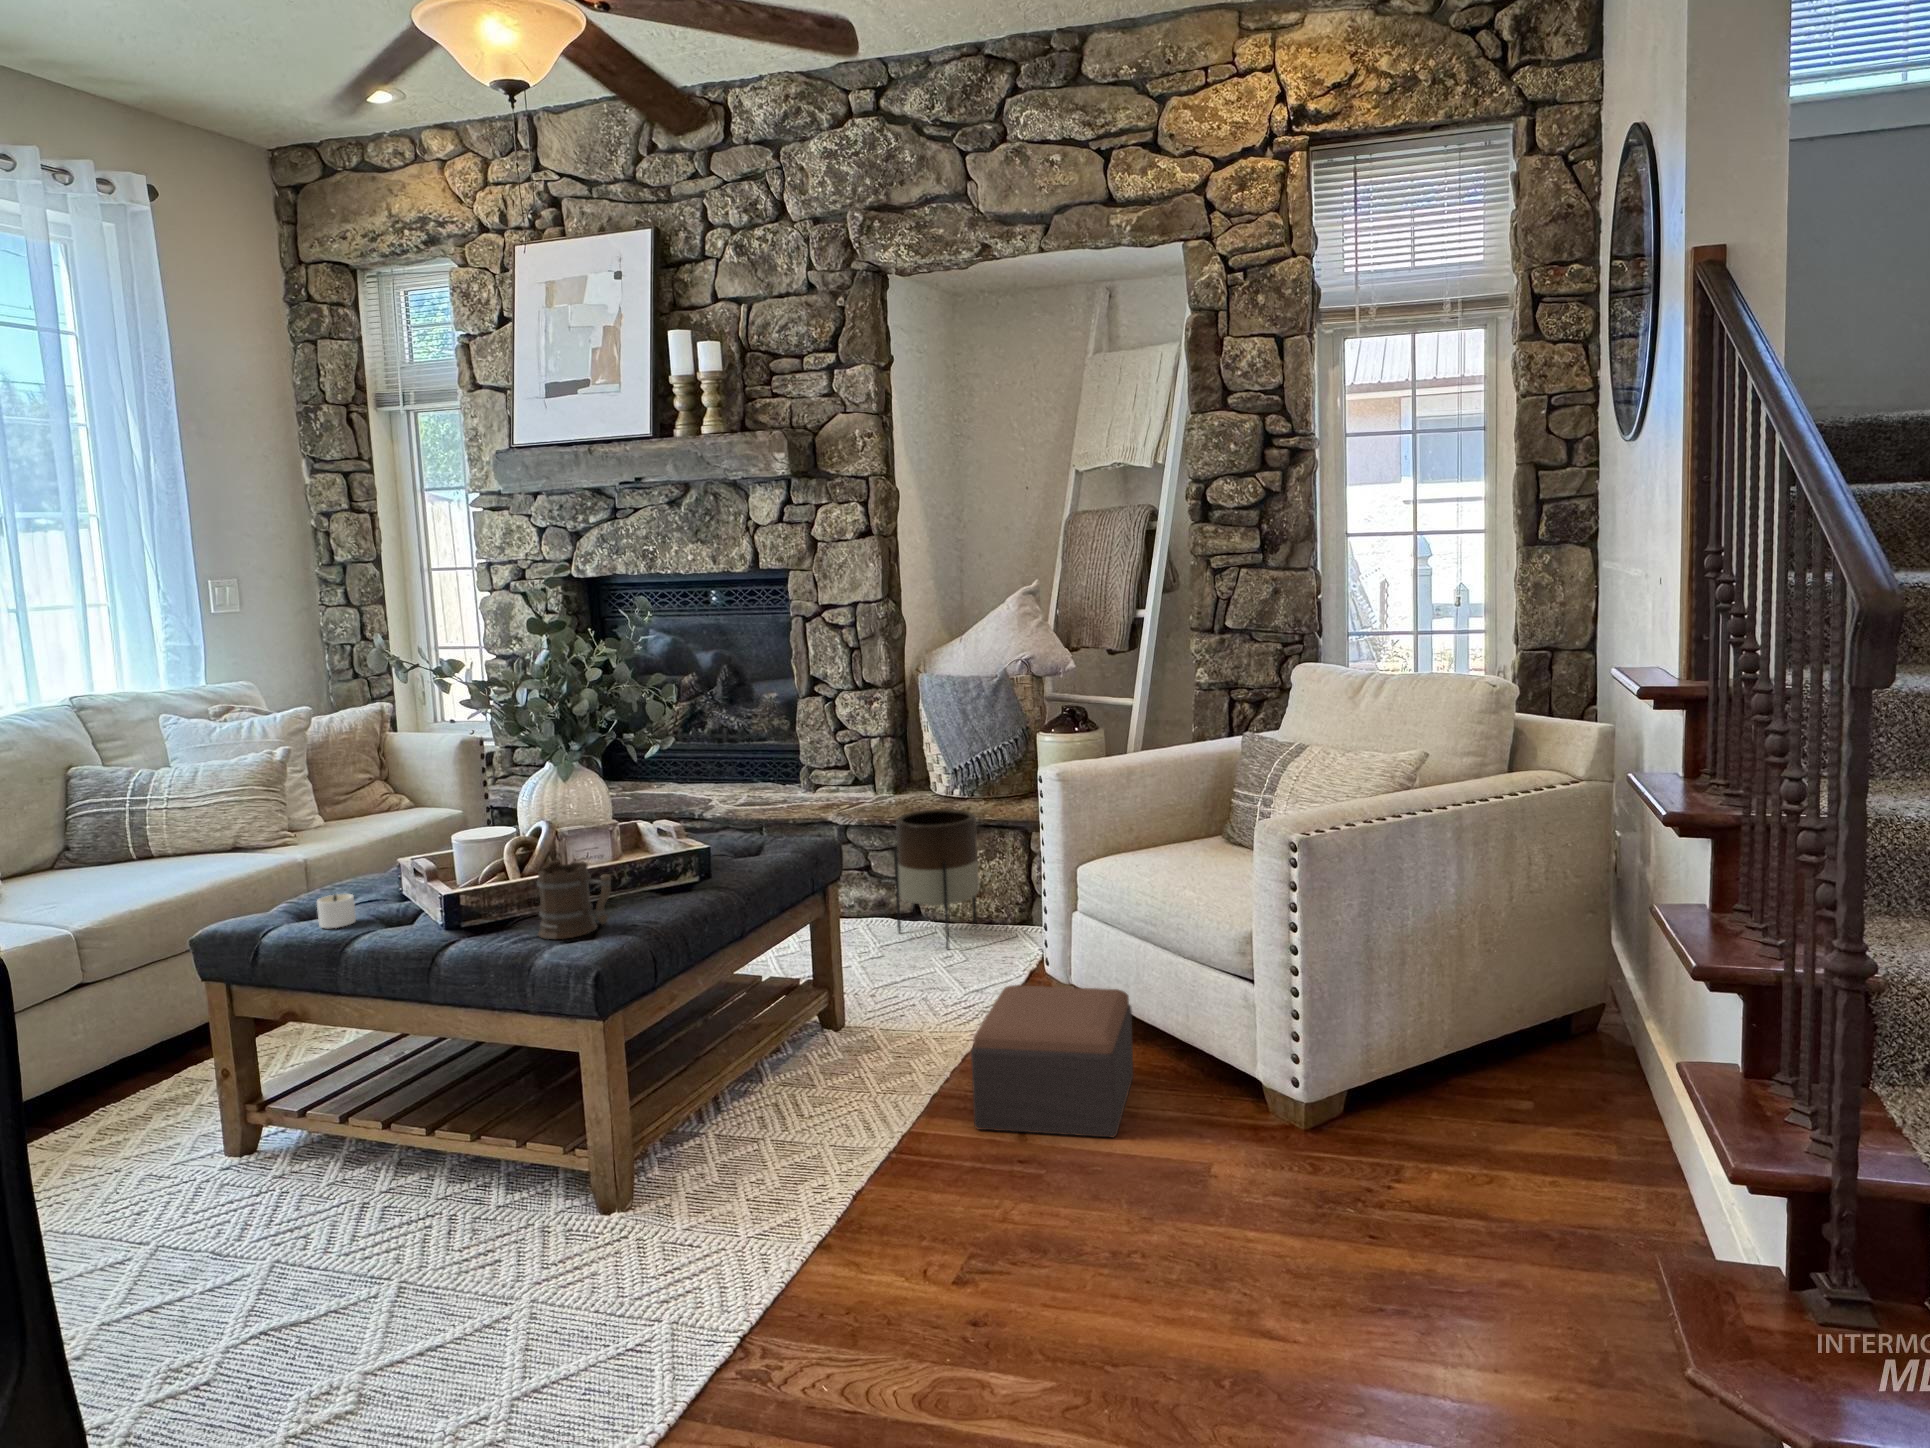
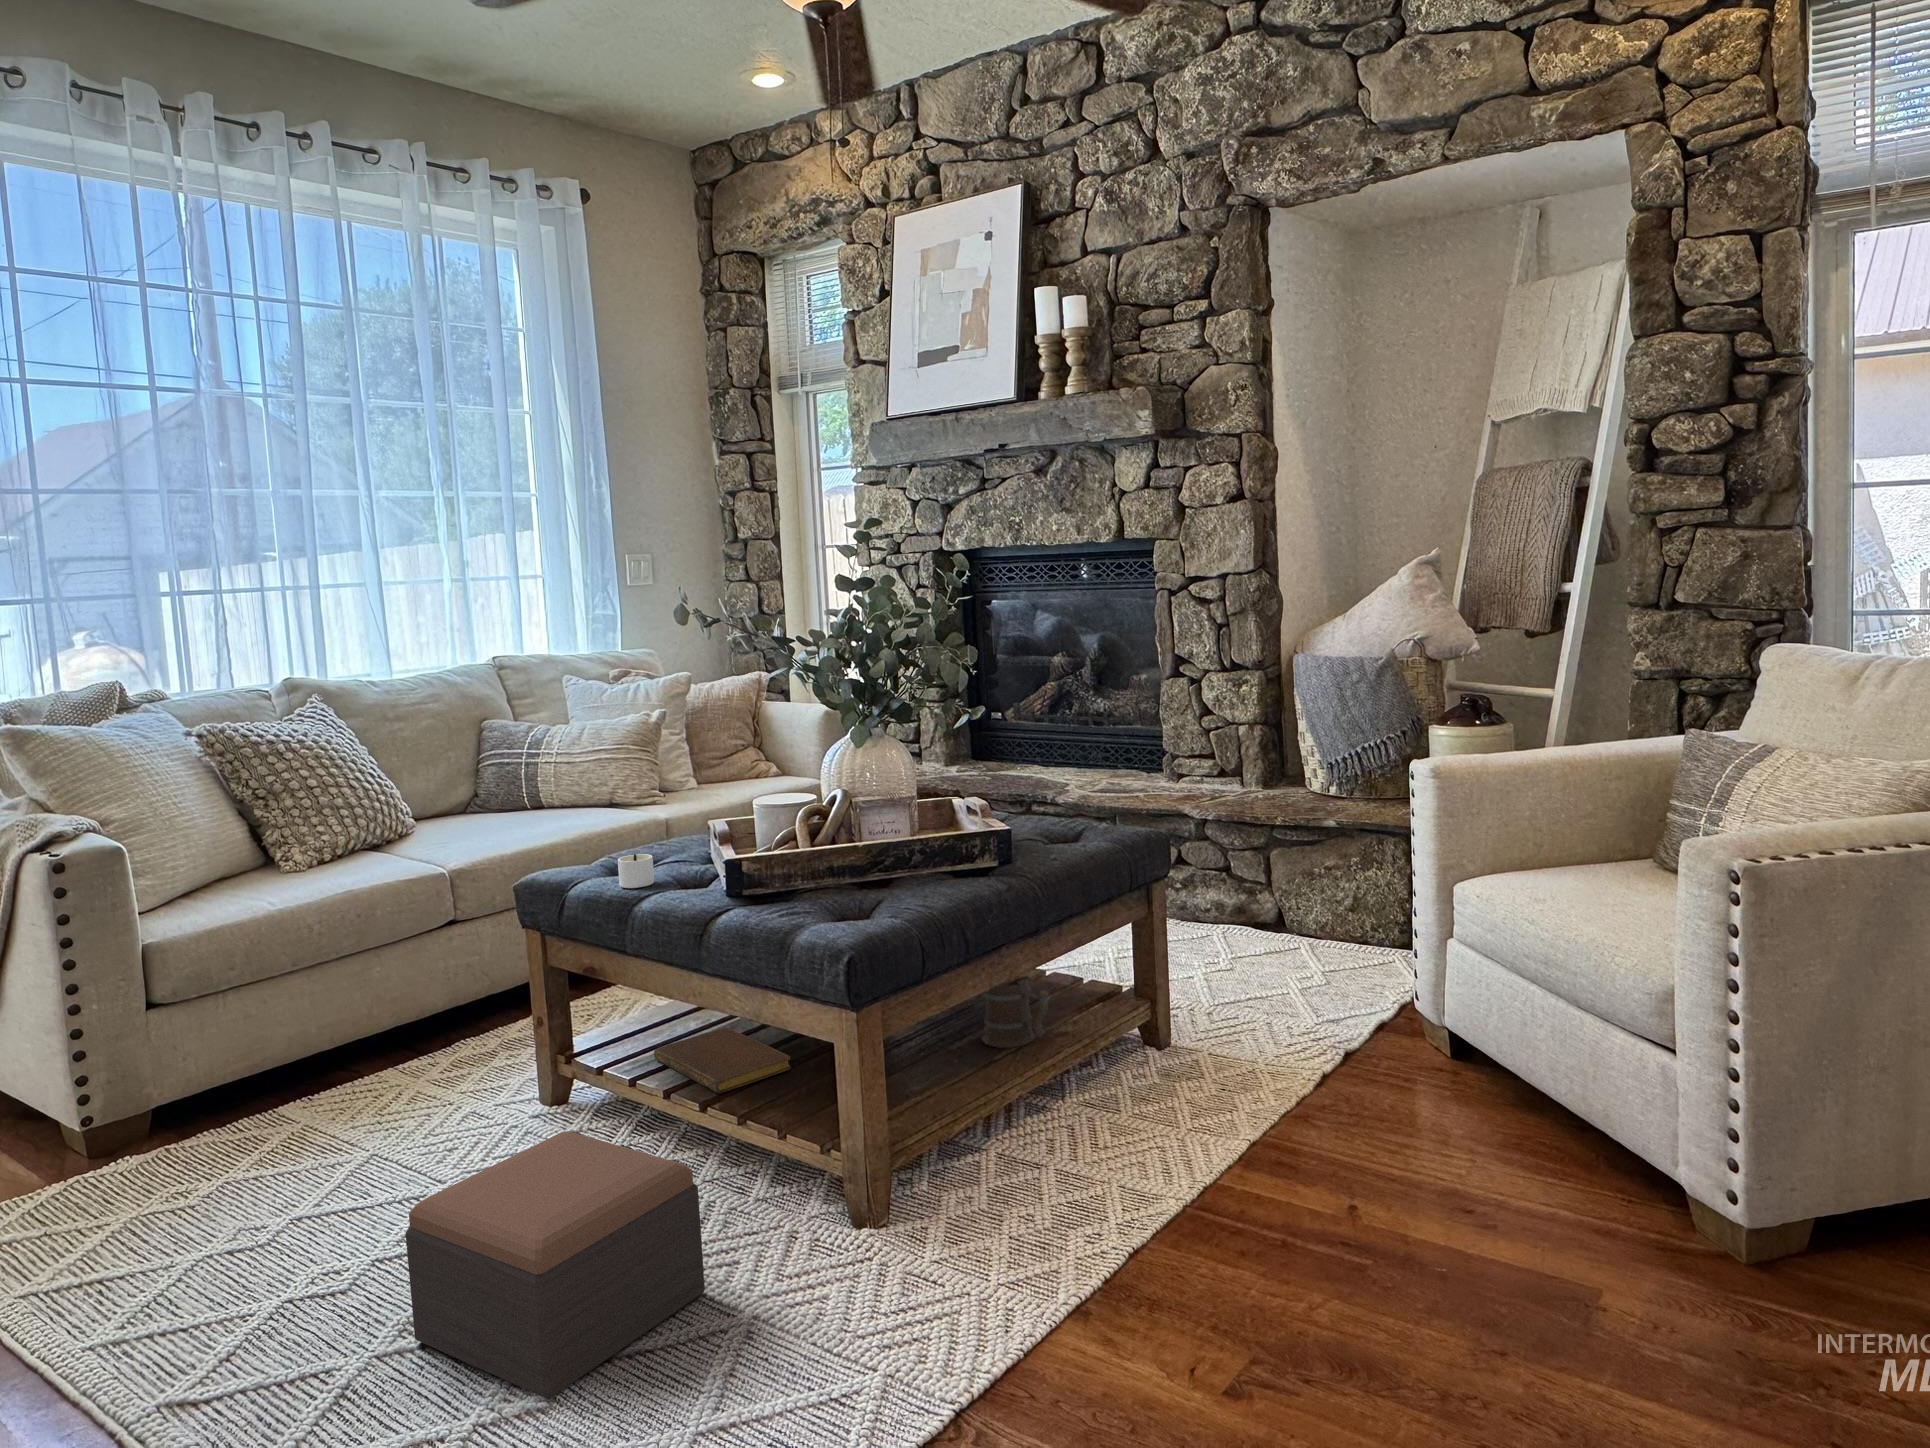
planter: present [894,809,979,949] -> none [1251,813,1348,974]
mug: present [537,860,611,939] -> present [982,976,1048,1048]
footstool: present [971,985,1133,1137] -> present [406,1131,705,1399]
notebook: none [359,1055,508,1115] -> present [654,1028,791,1093]

